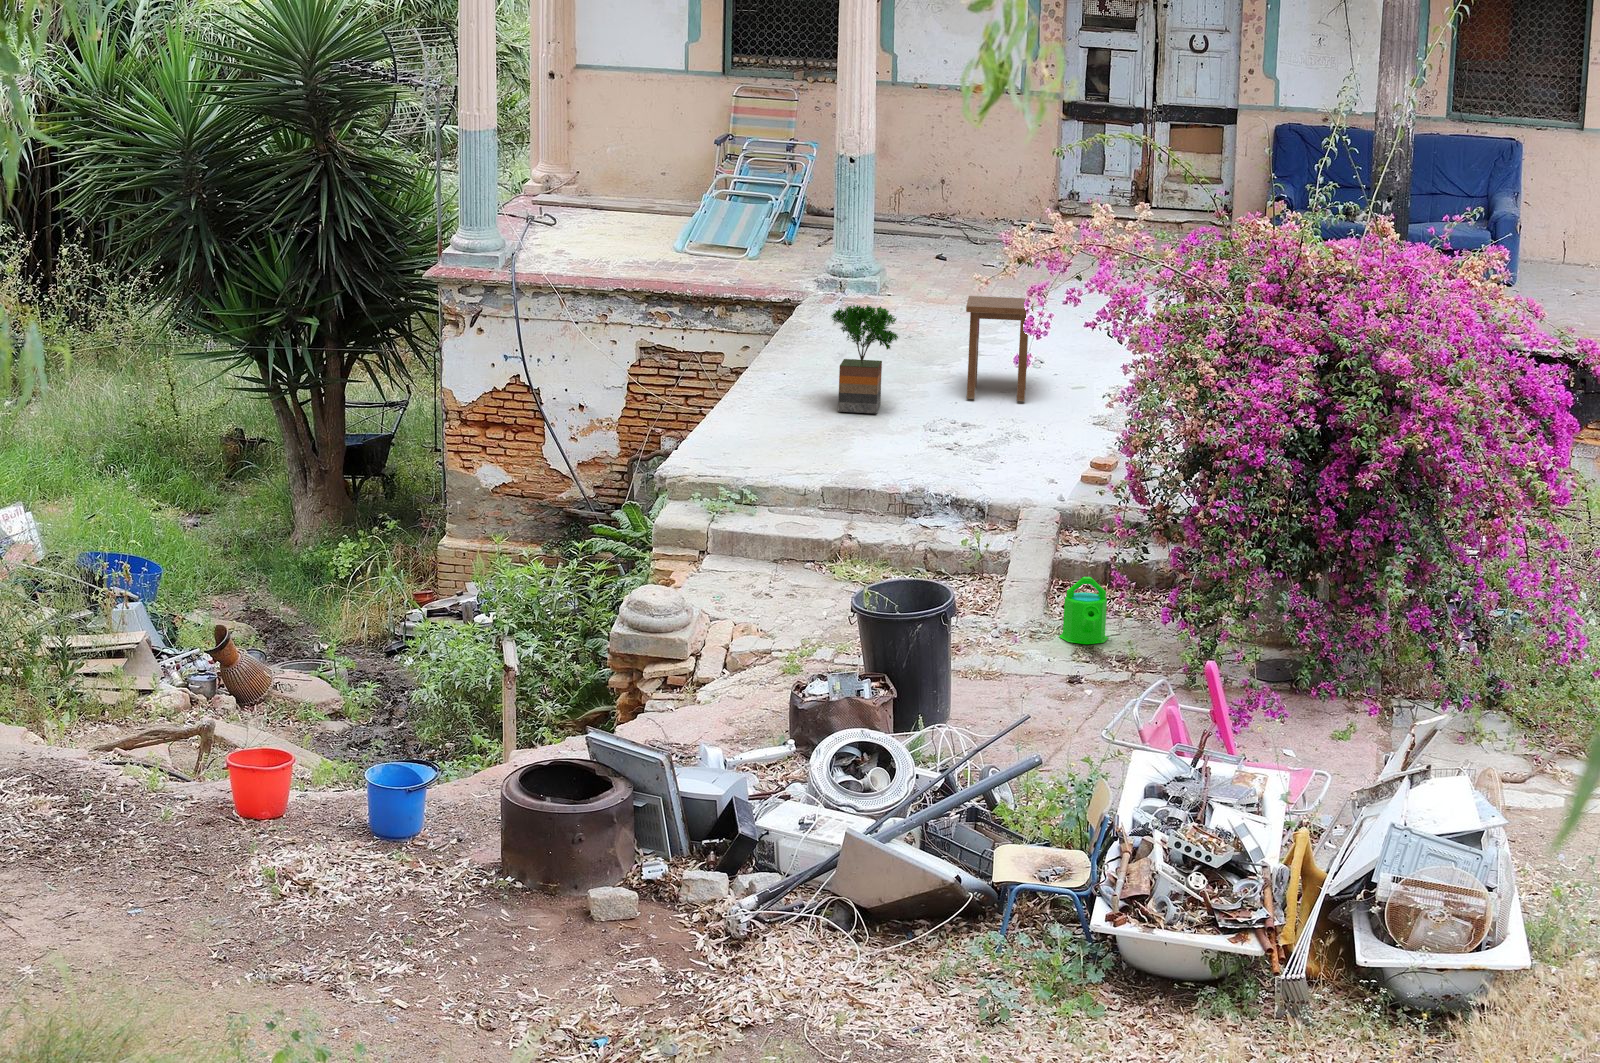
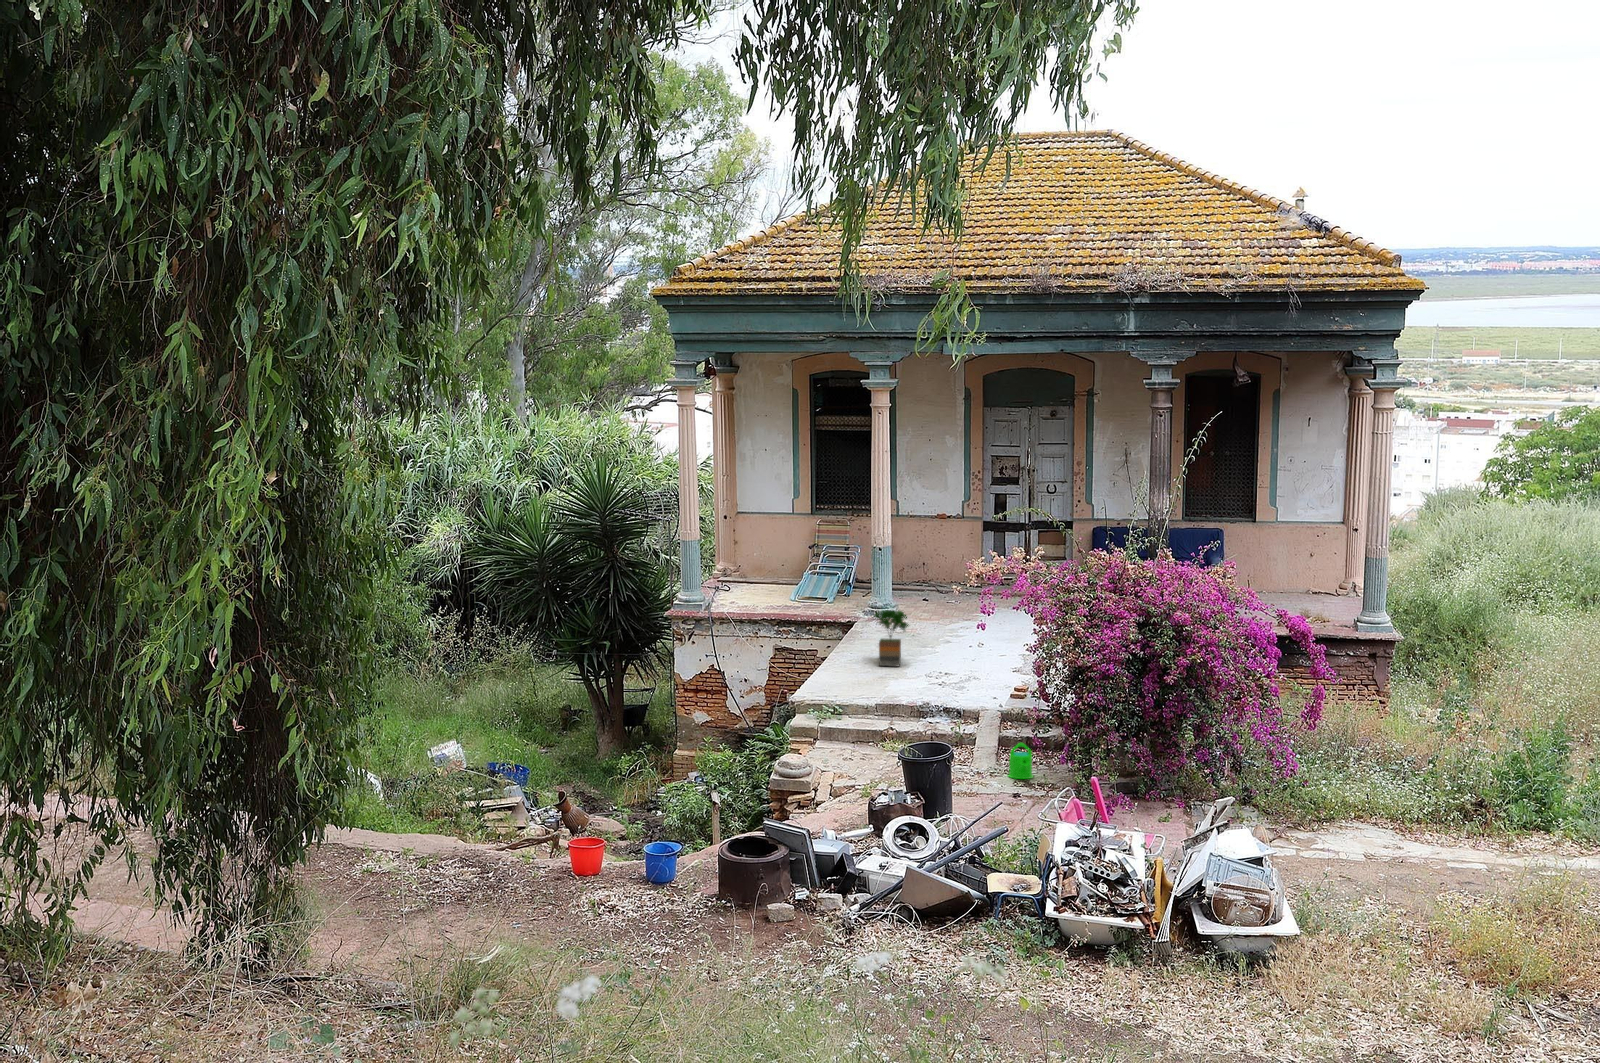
stool: present [966,296,1034,401] -> none [944,605,980,659]

